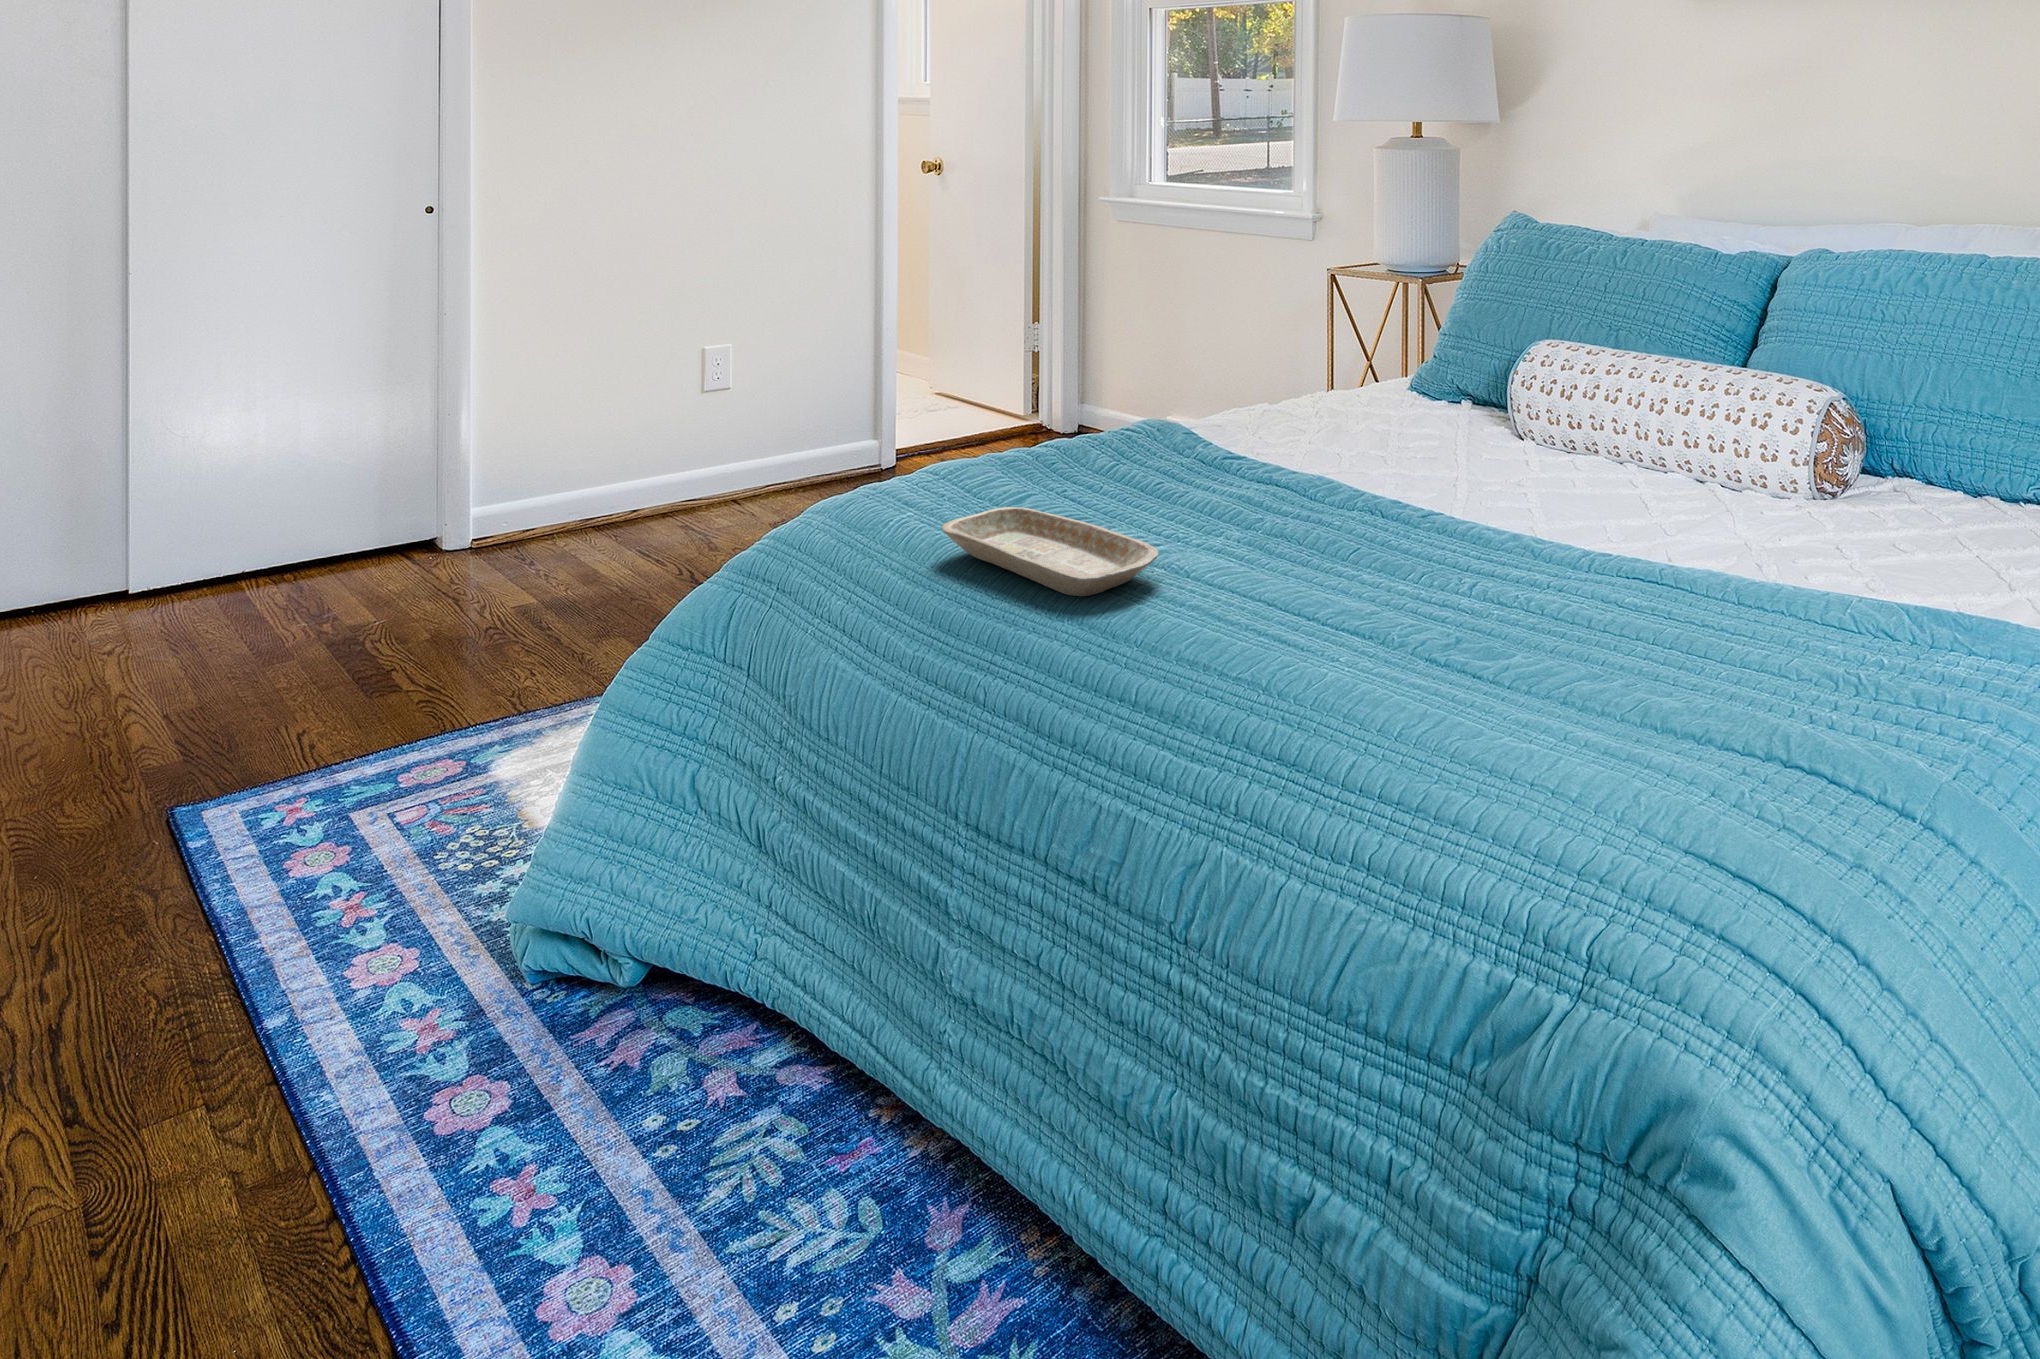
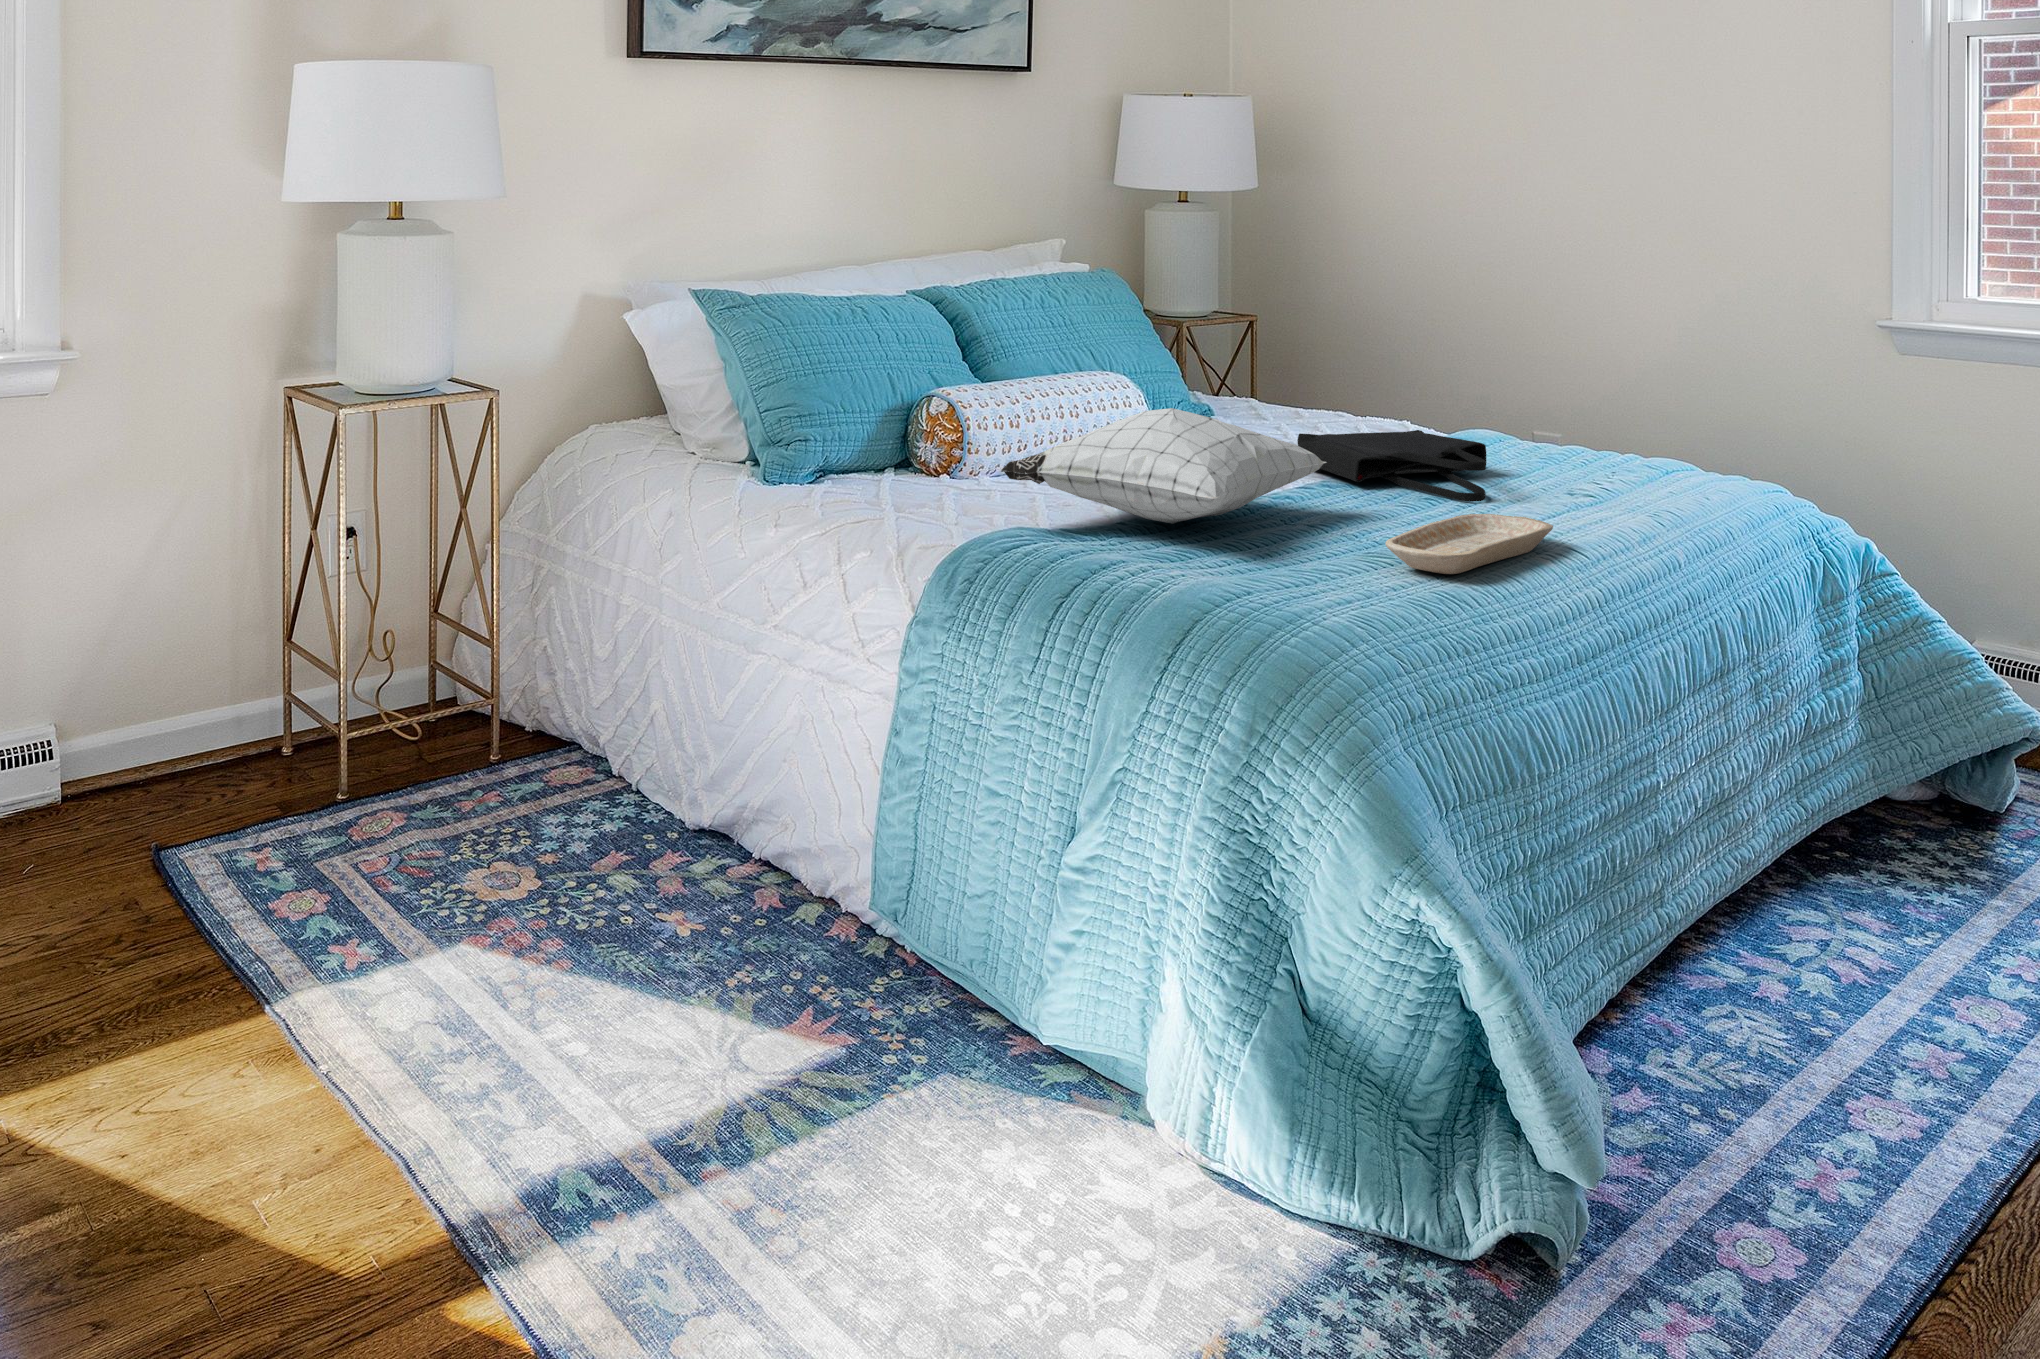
pillow: none [1070,355,1404,477] -> present [1001,408,1326,524]
tote bag: none [1342,471,1686,591] -> present [1297,430,1487,502]

